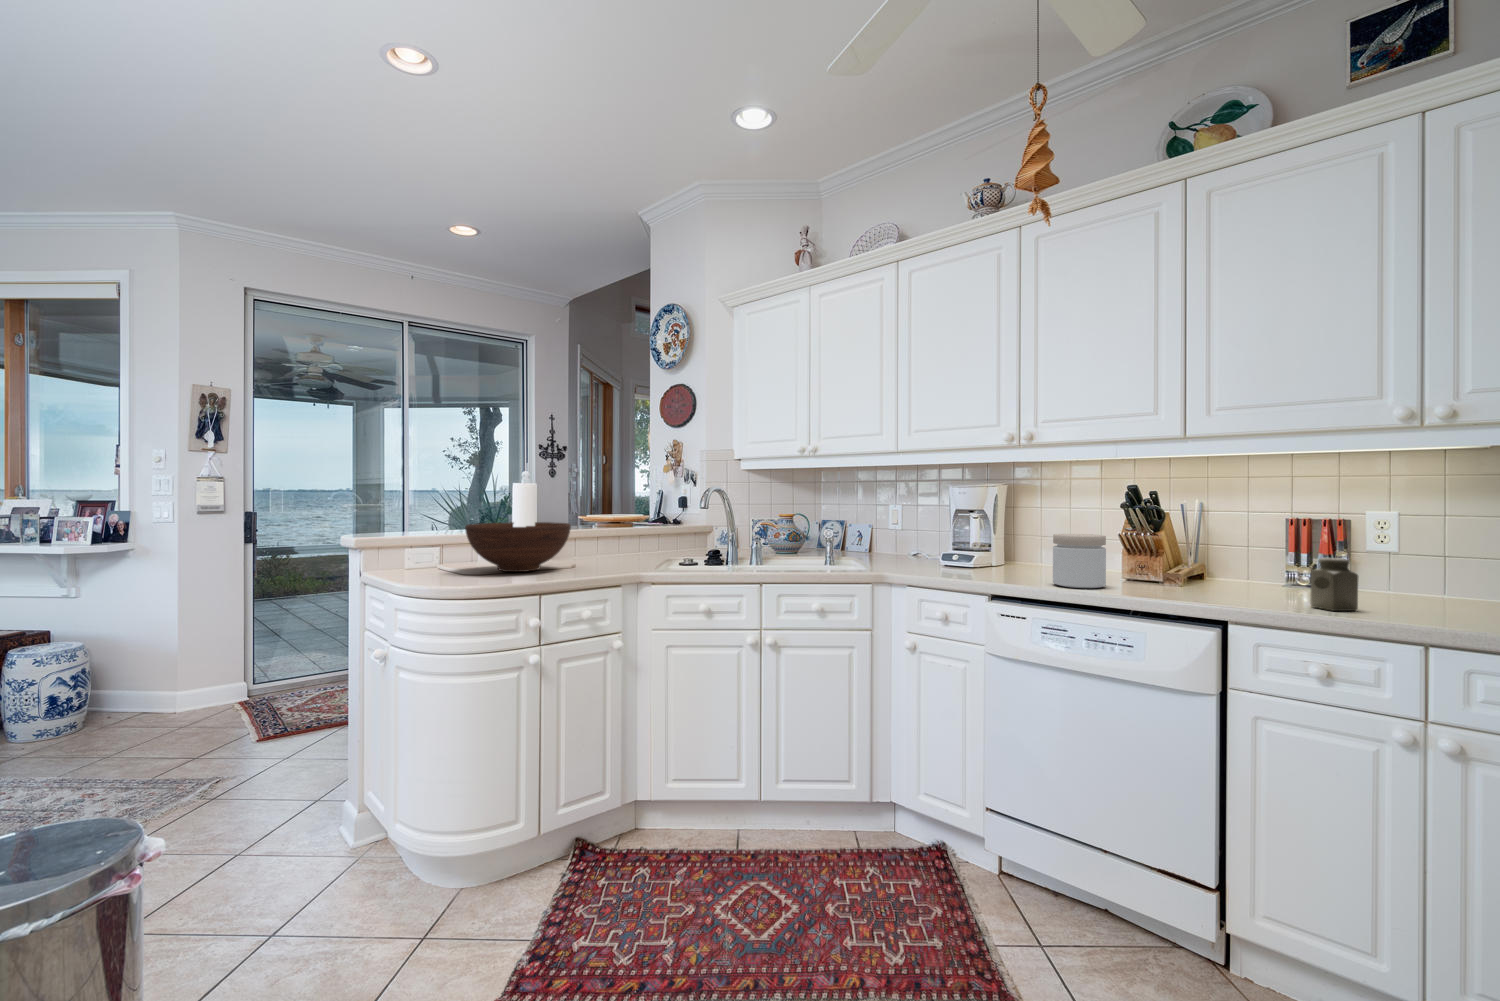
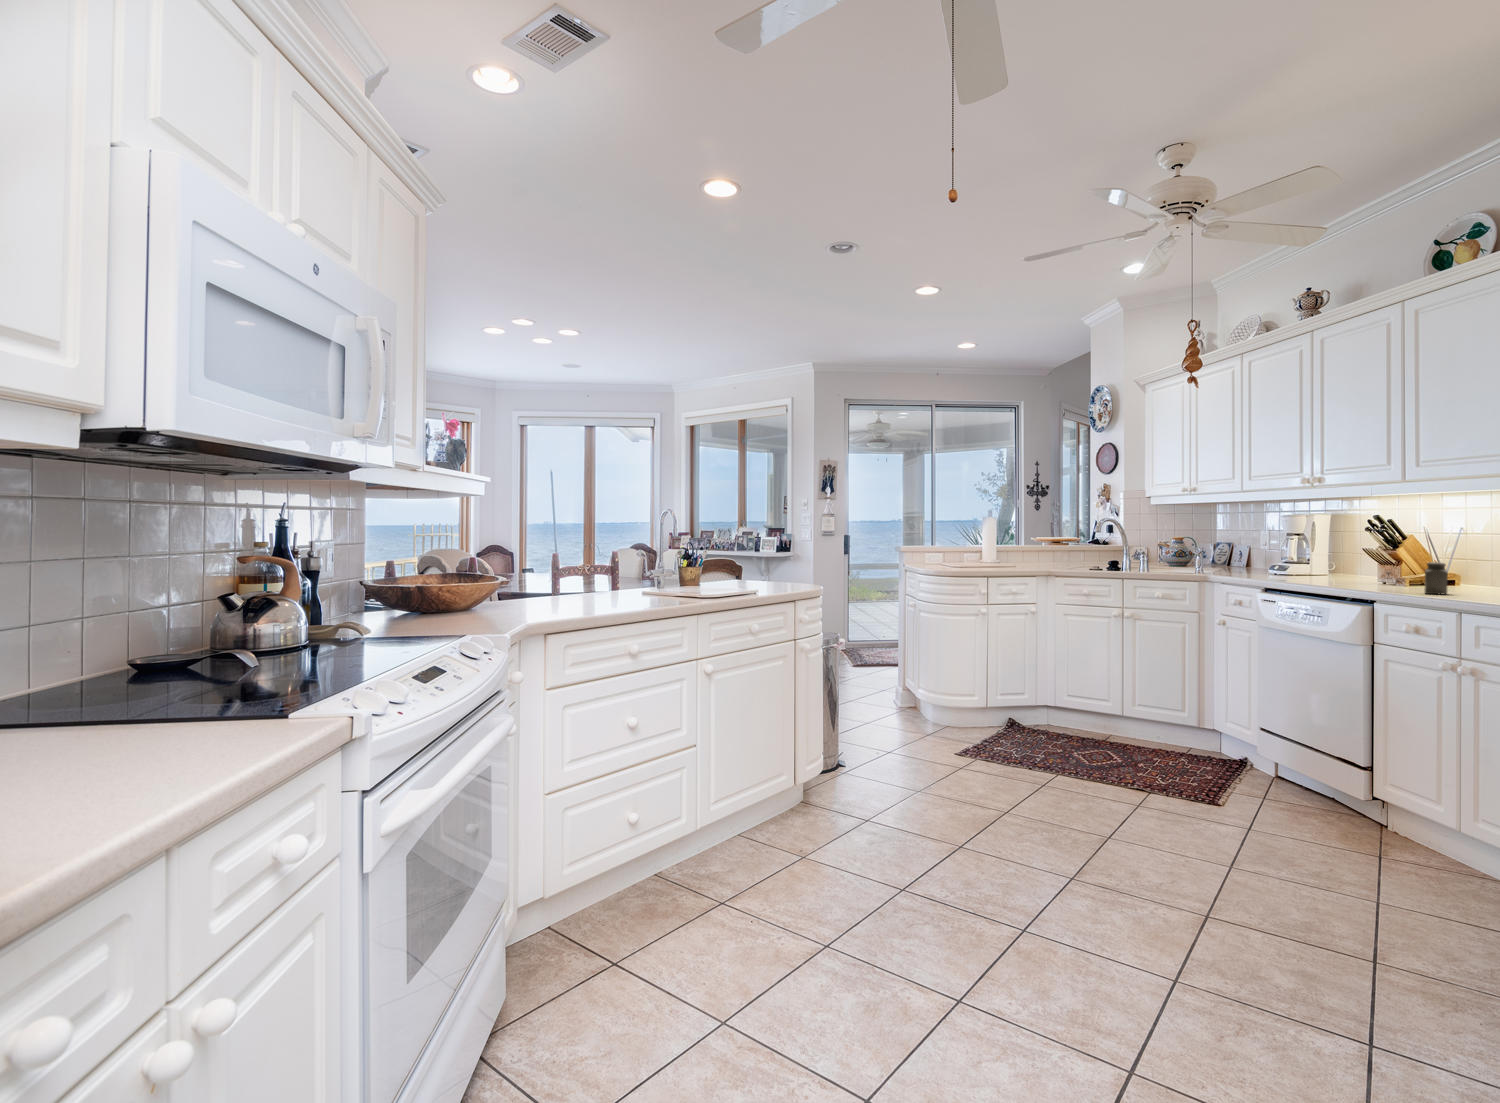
fruit bowl: present [465,522,571,572] -> none [953,541,1010,568]
jar: present [1053,534,1106,588] -> none [1299,549,1337,583]

